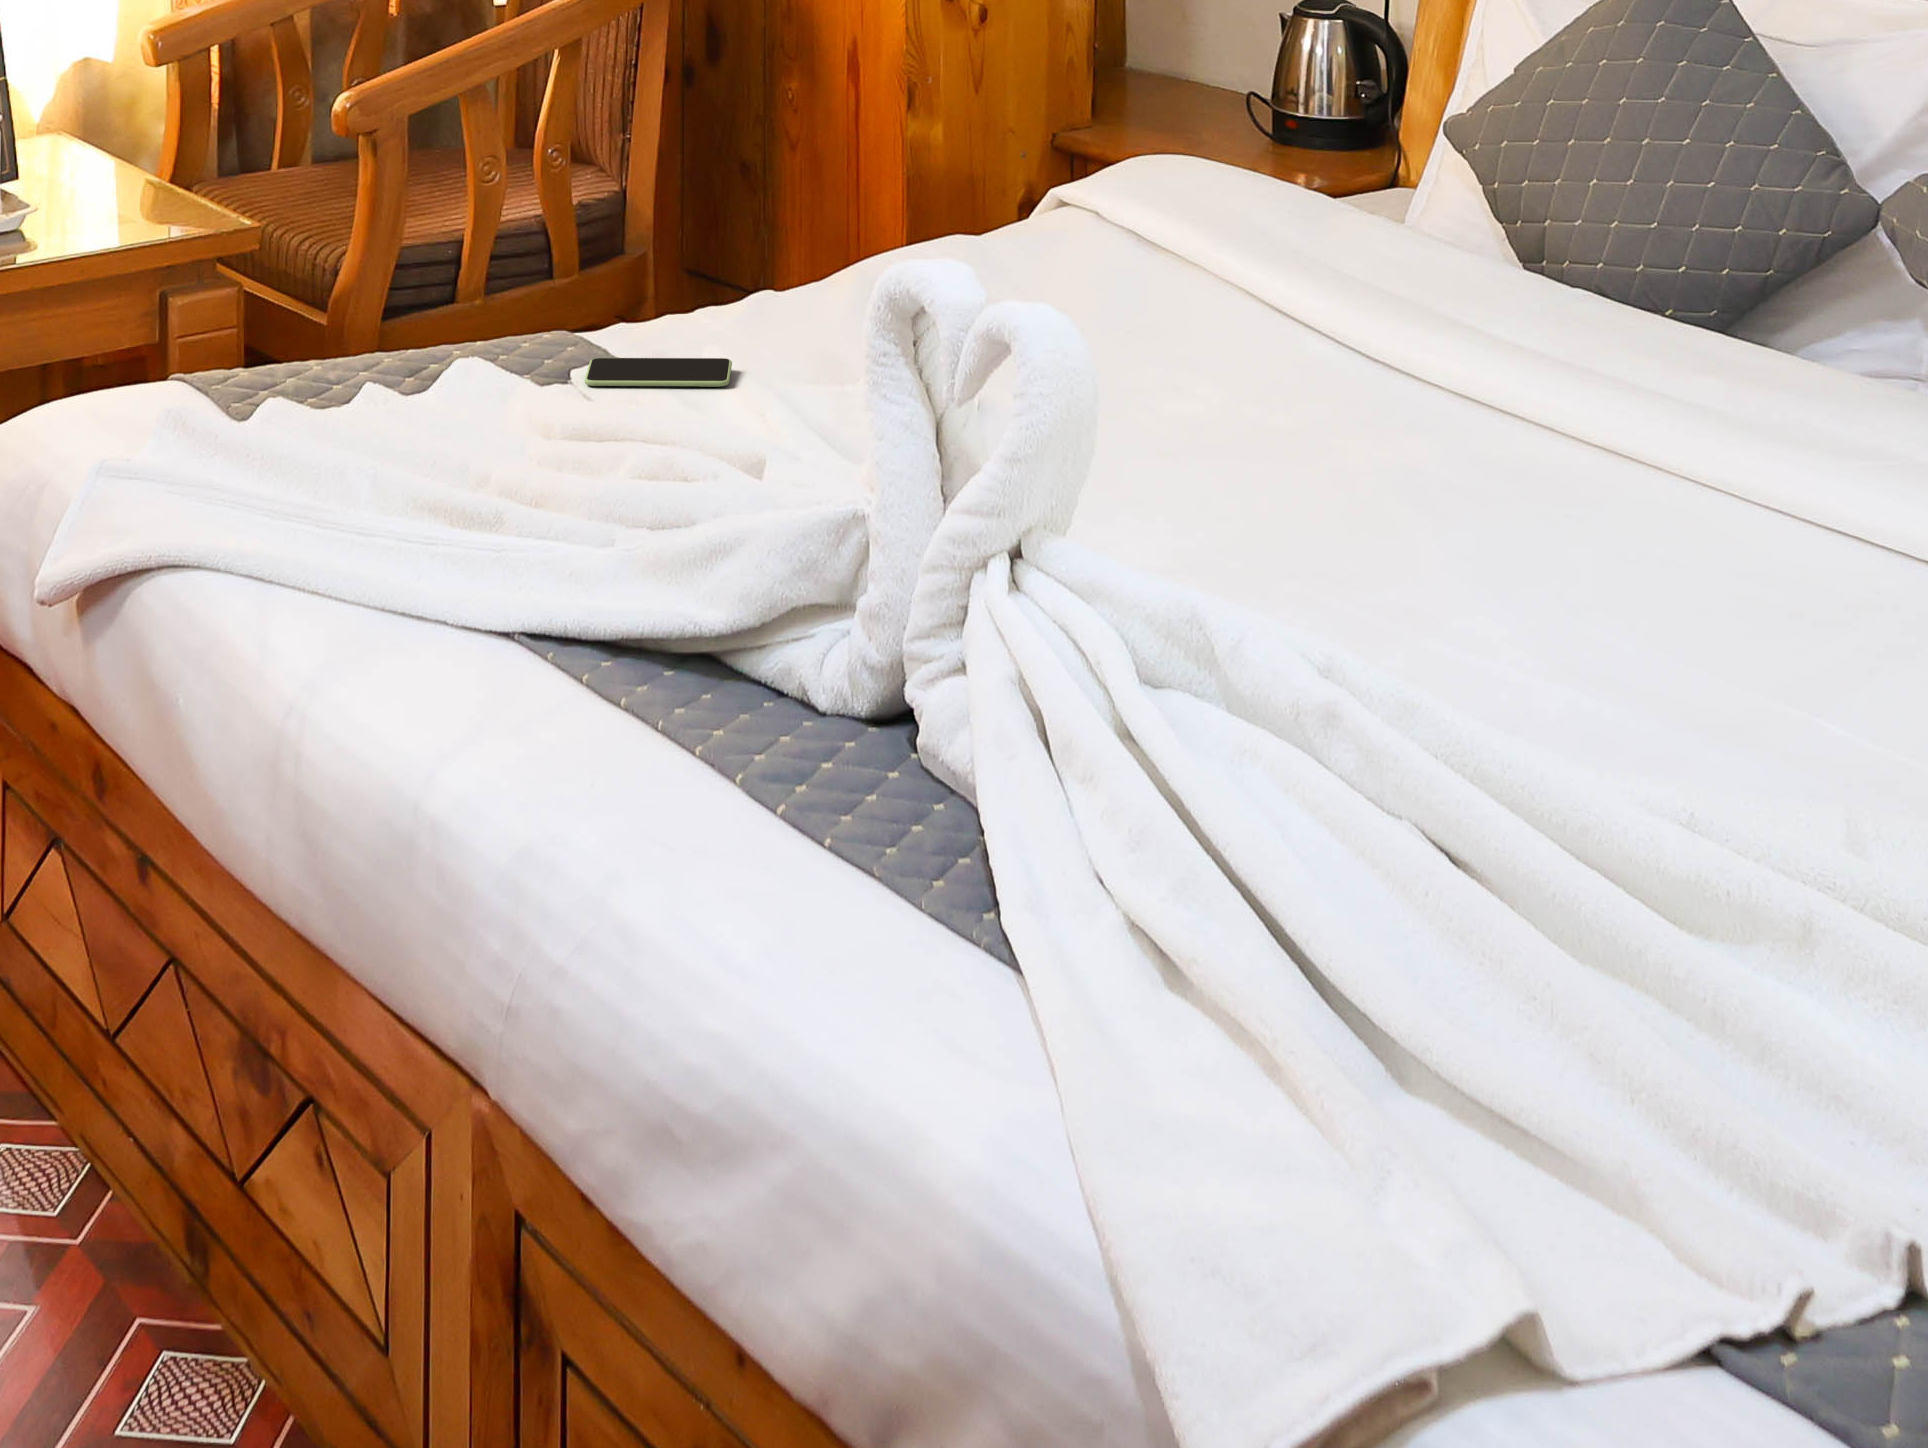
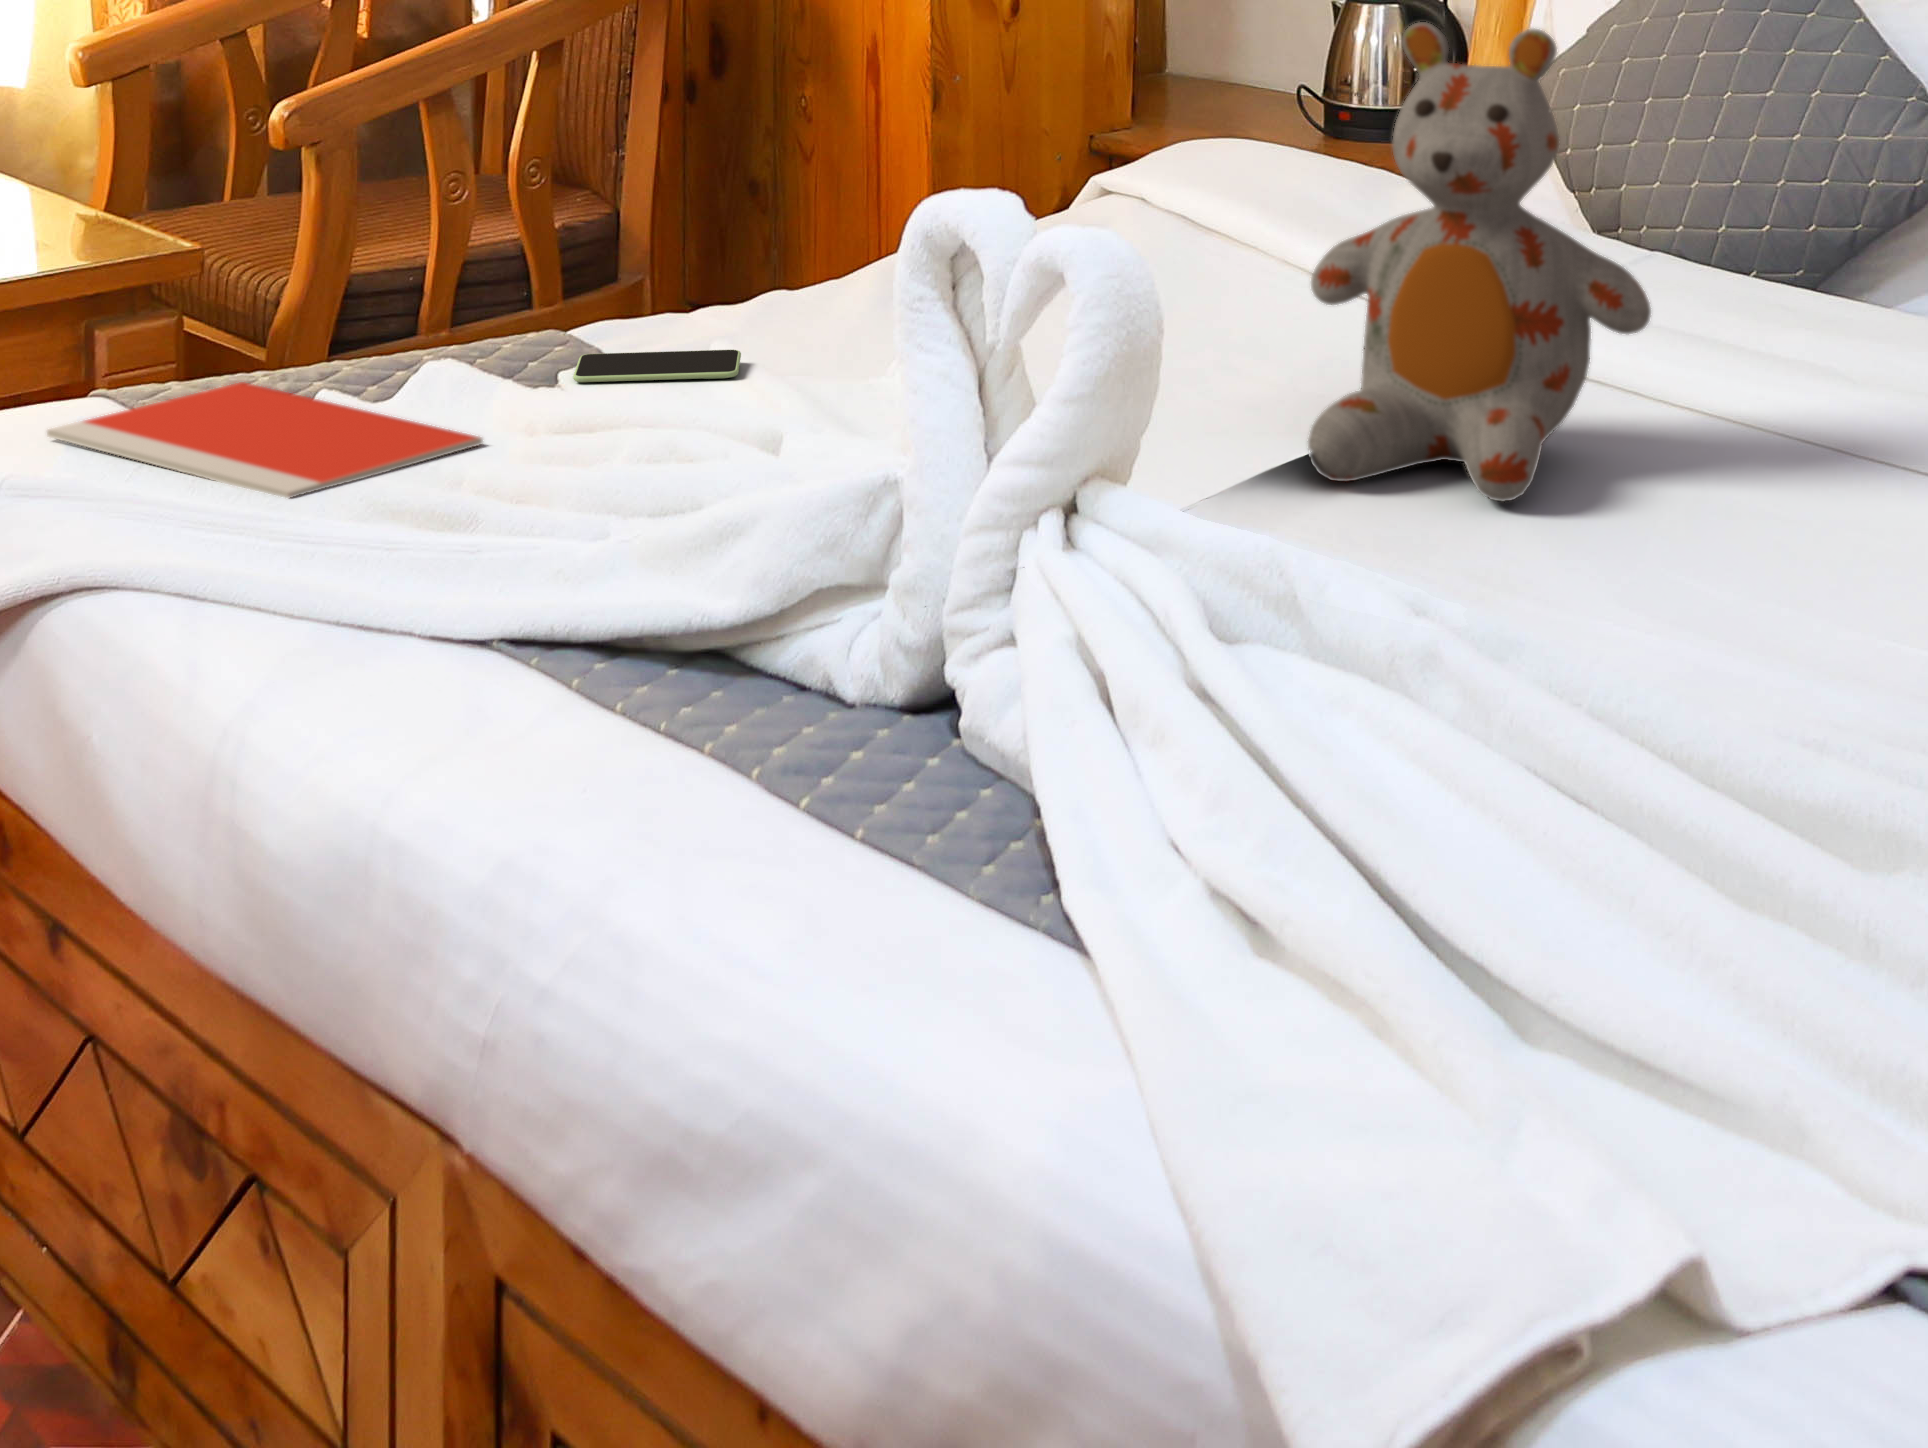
stuffed bear: none [1239,90,1559,545] -> present [1308,22,1651,501]
notebook: none [138,375,507,498] -> present [47,382,483,498]

